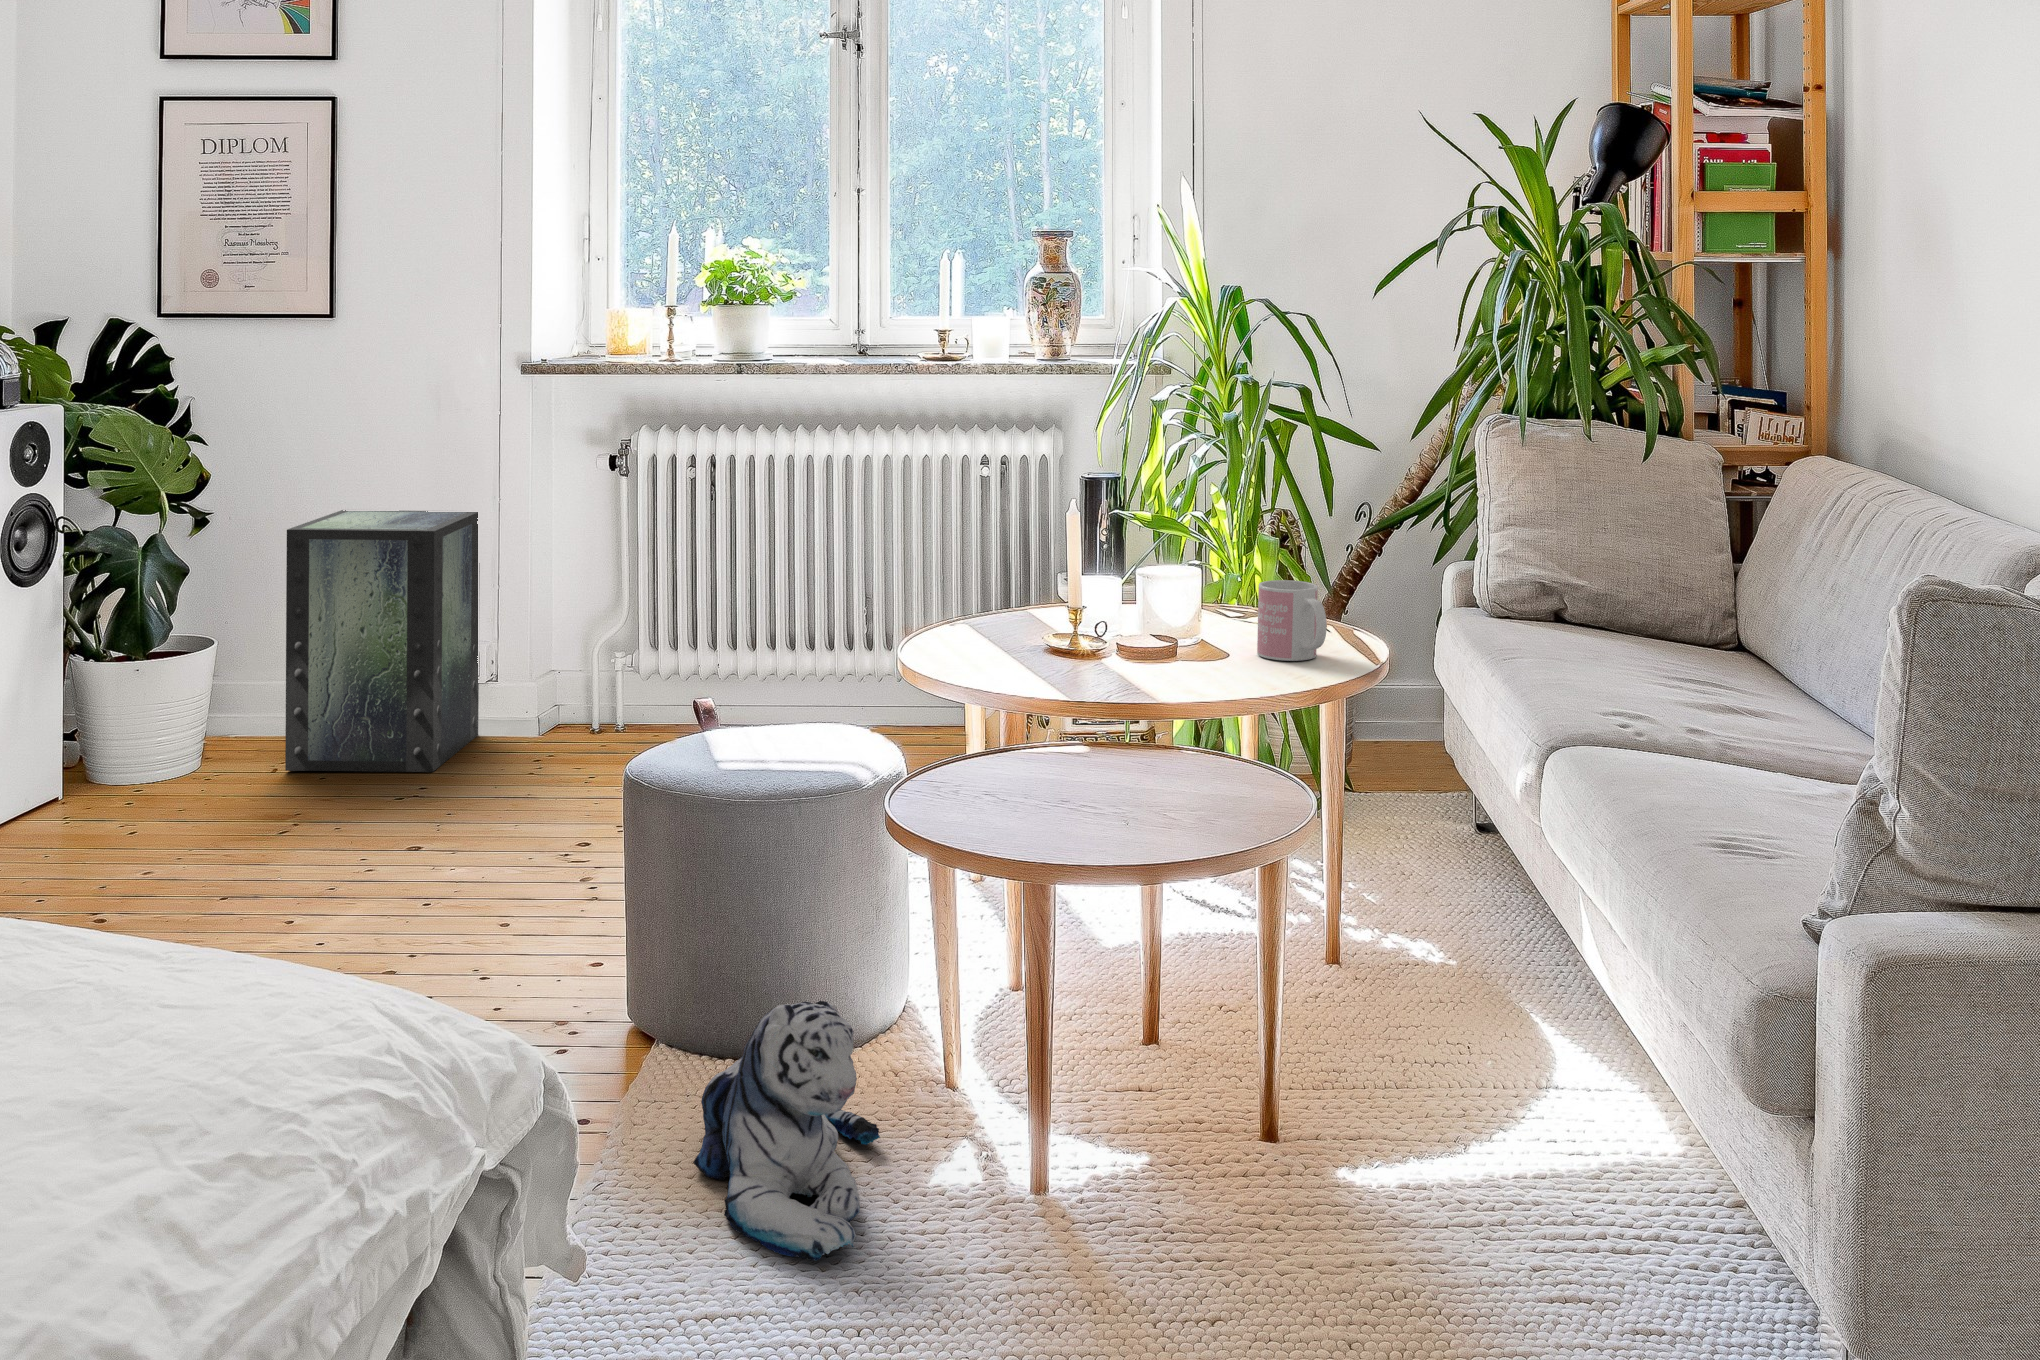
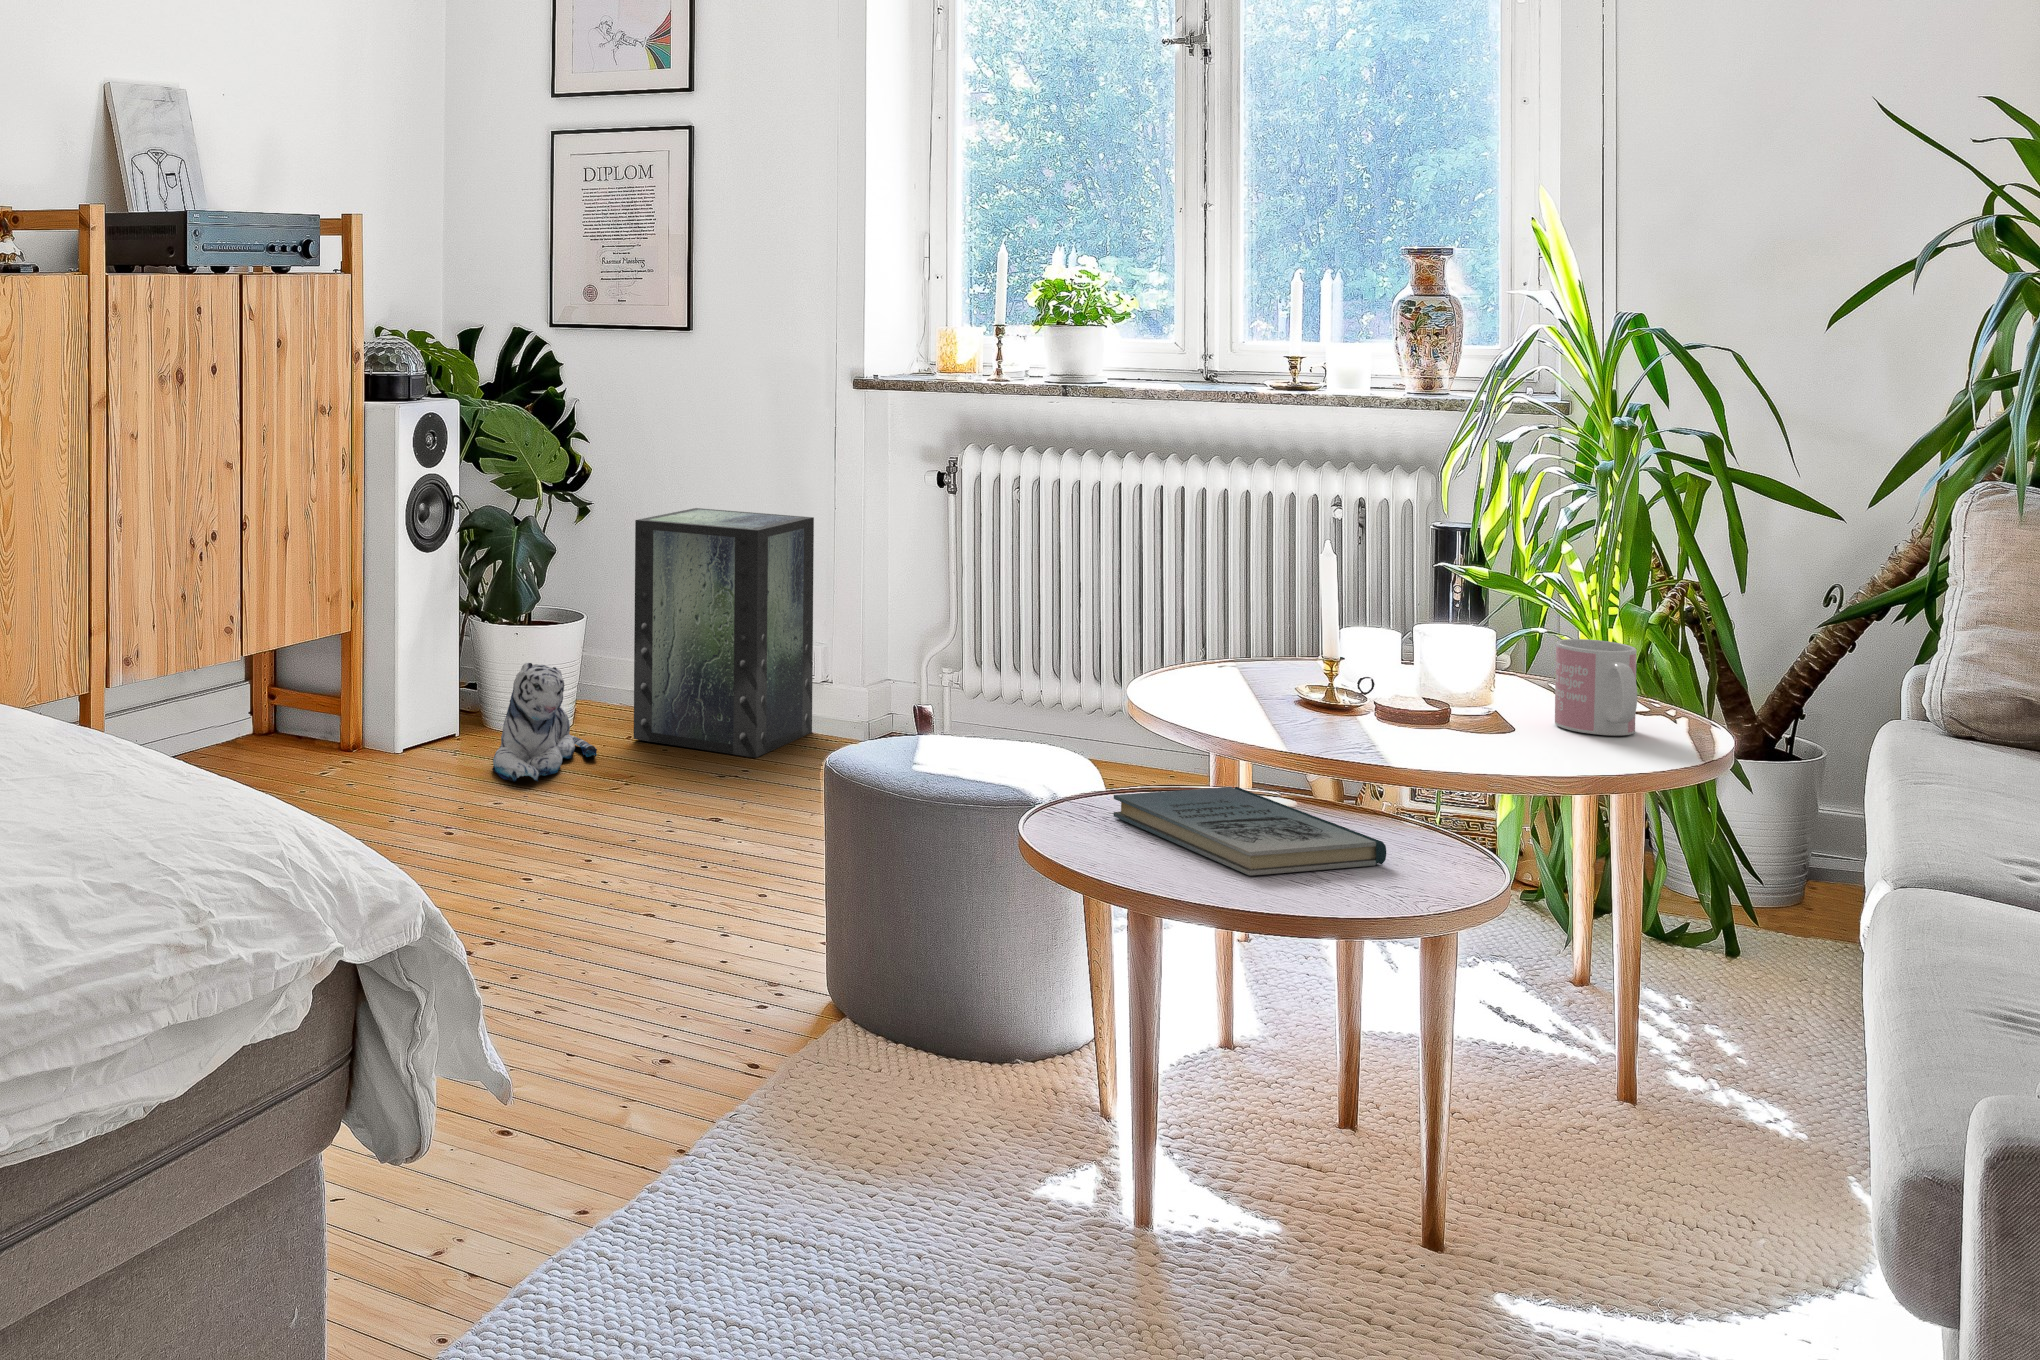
book: none [978,752,1222,839] -> present [1113,787,1386,876]
plush toy: present [693,1001,880,1261] -> present [492,663,597,781]

